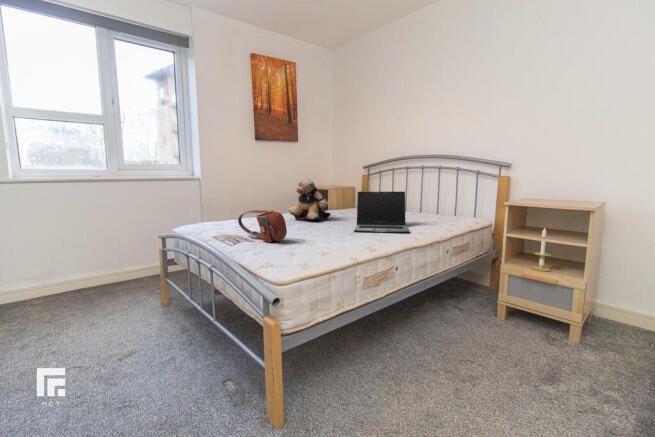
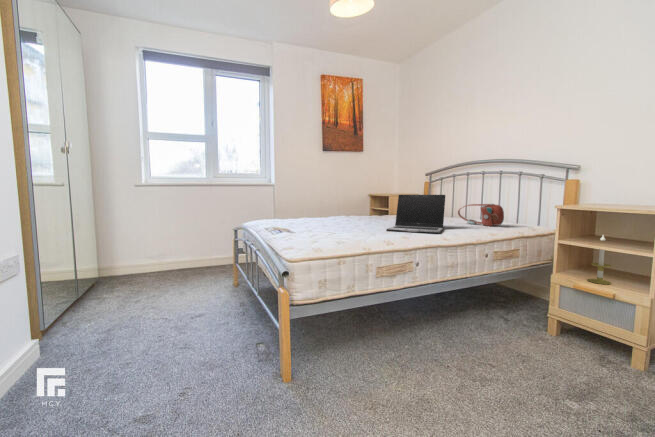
teddy bear: present [289,179,331,221] -> none [339,183,378,222]
handbag: present [238,210,287,243] -> present [458,204,504,226]

